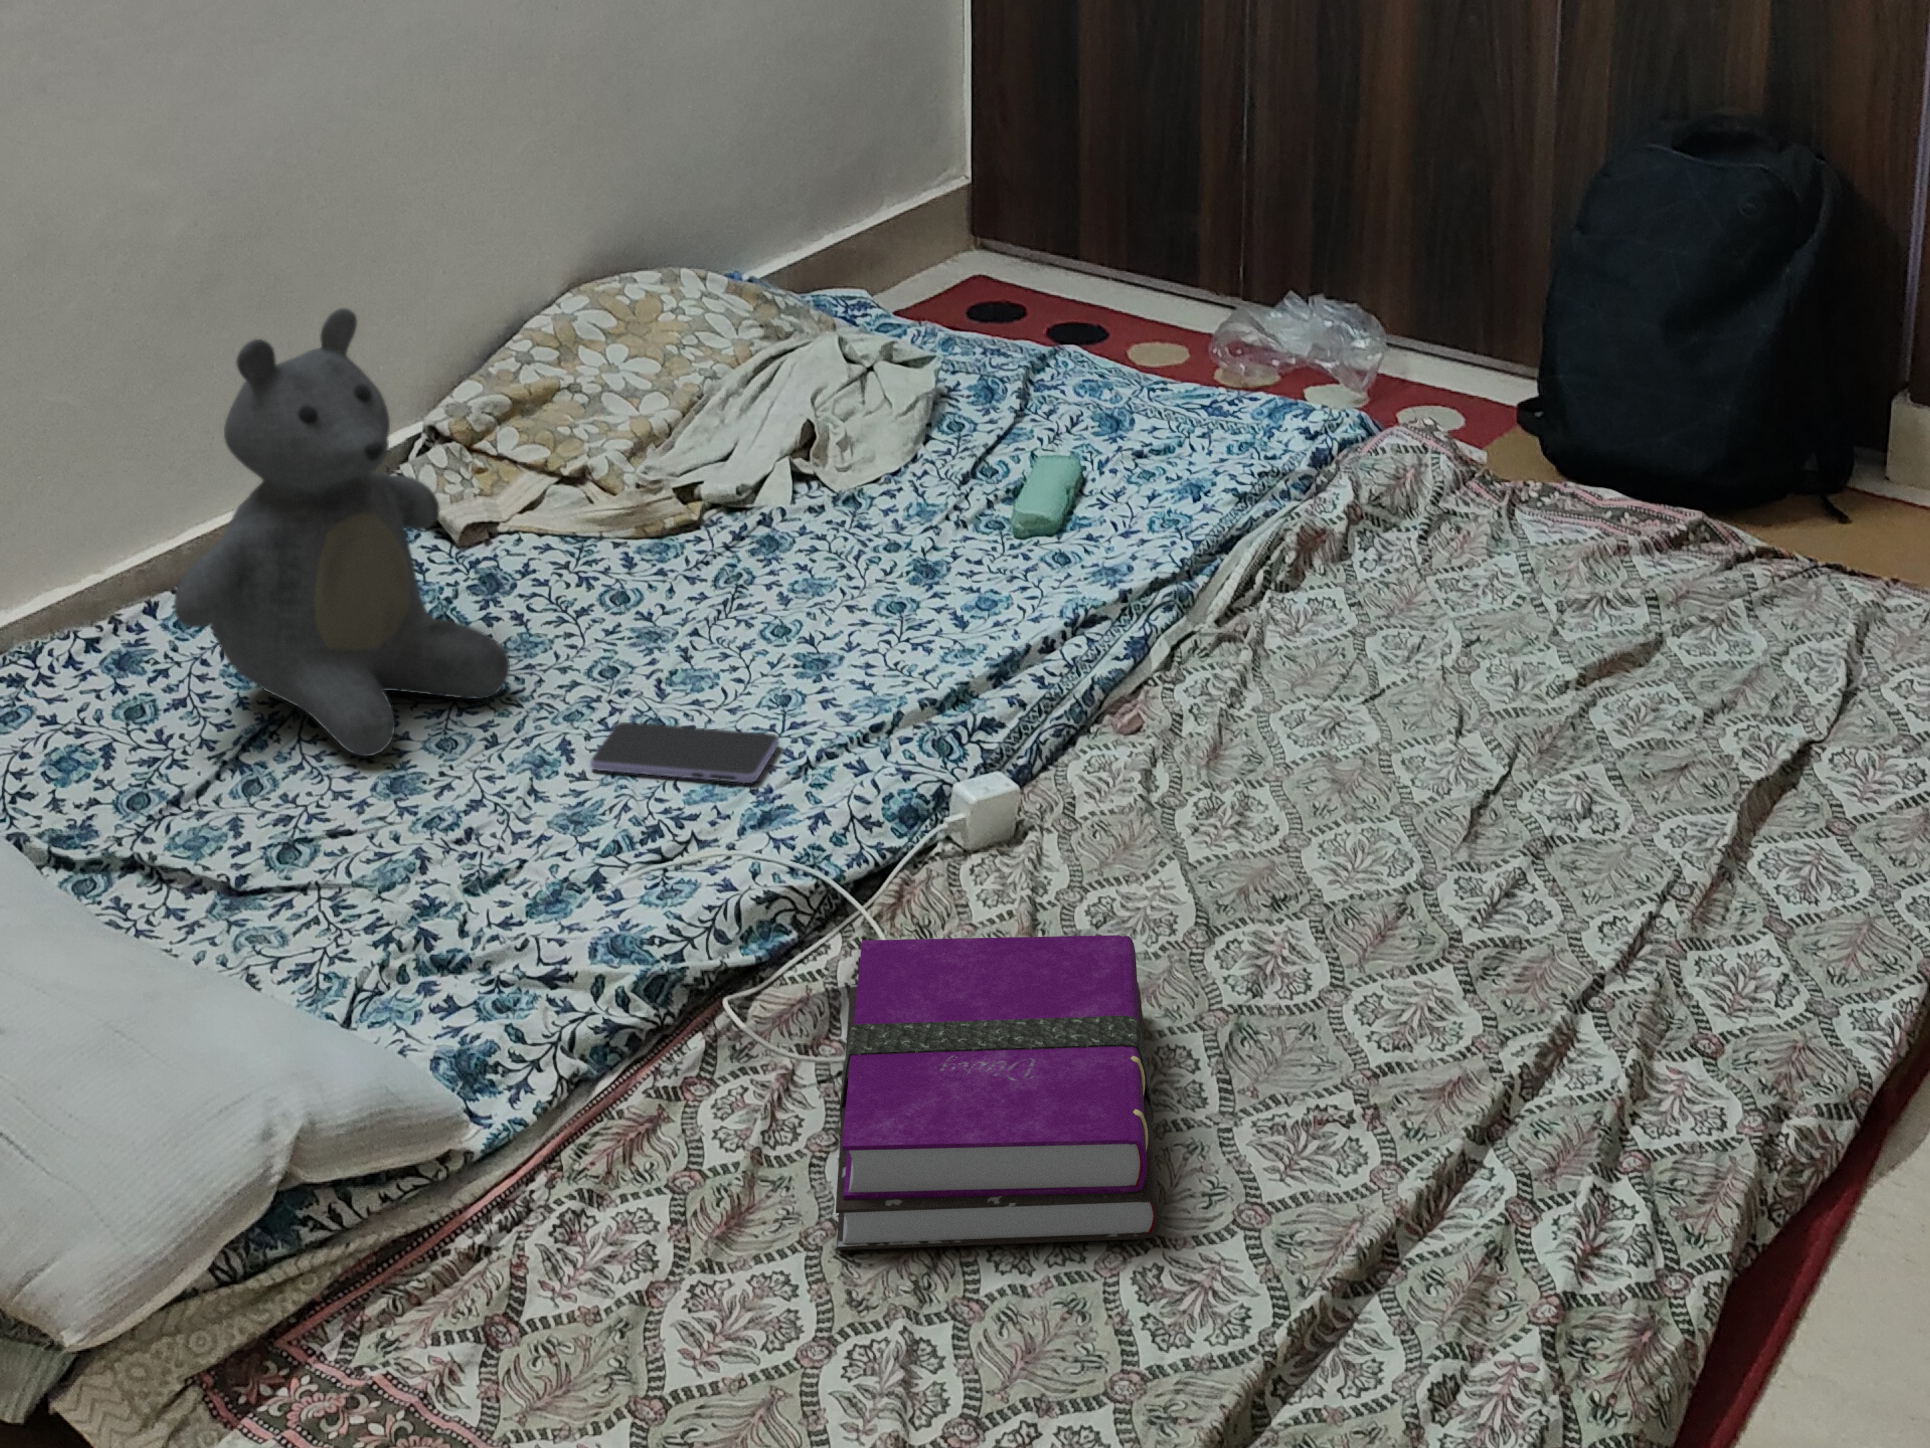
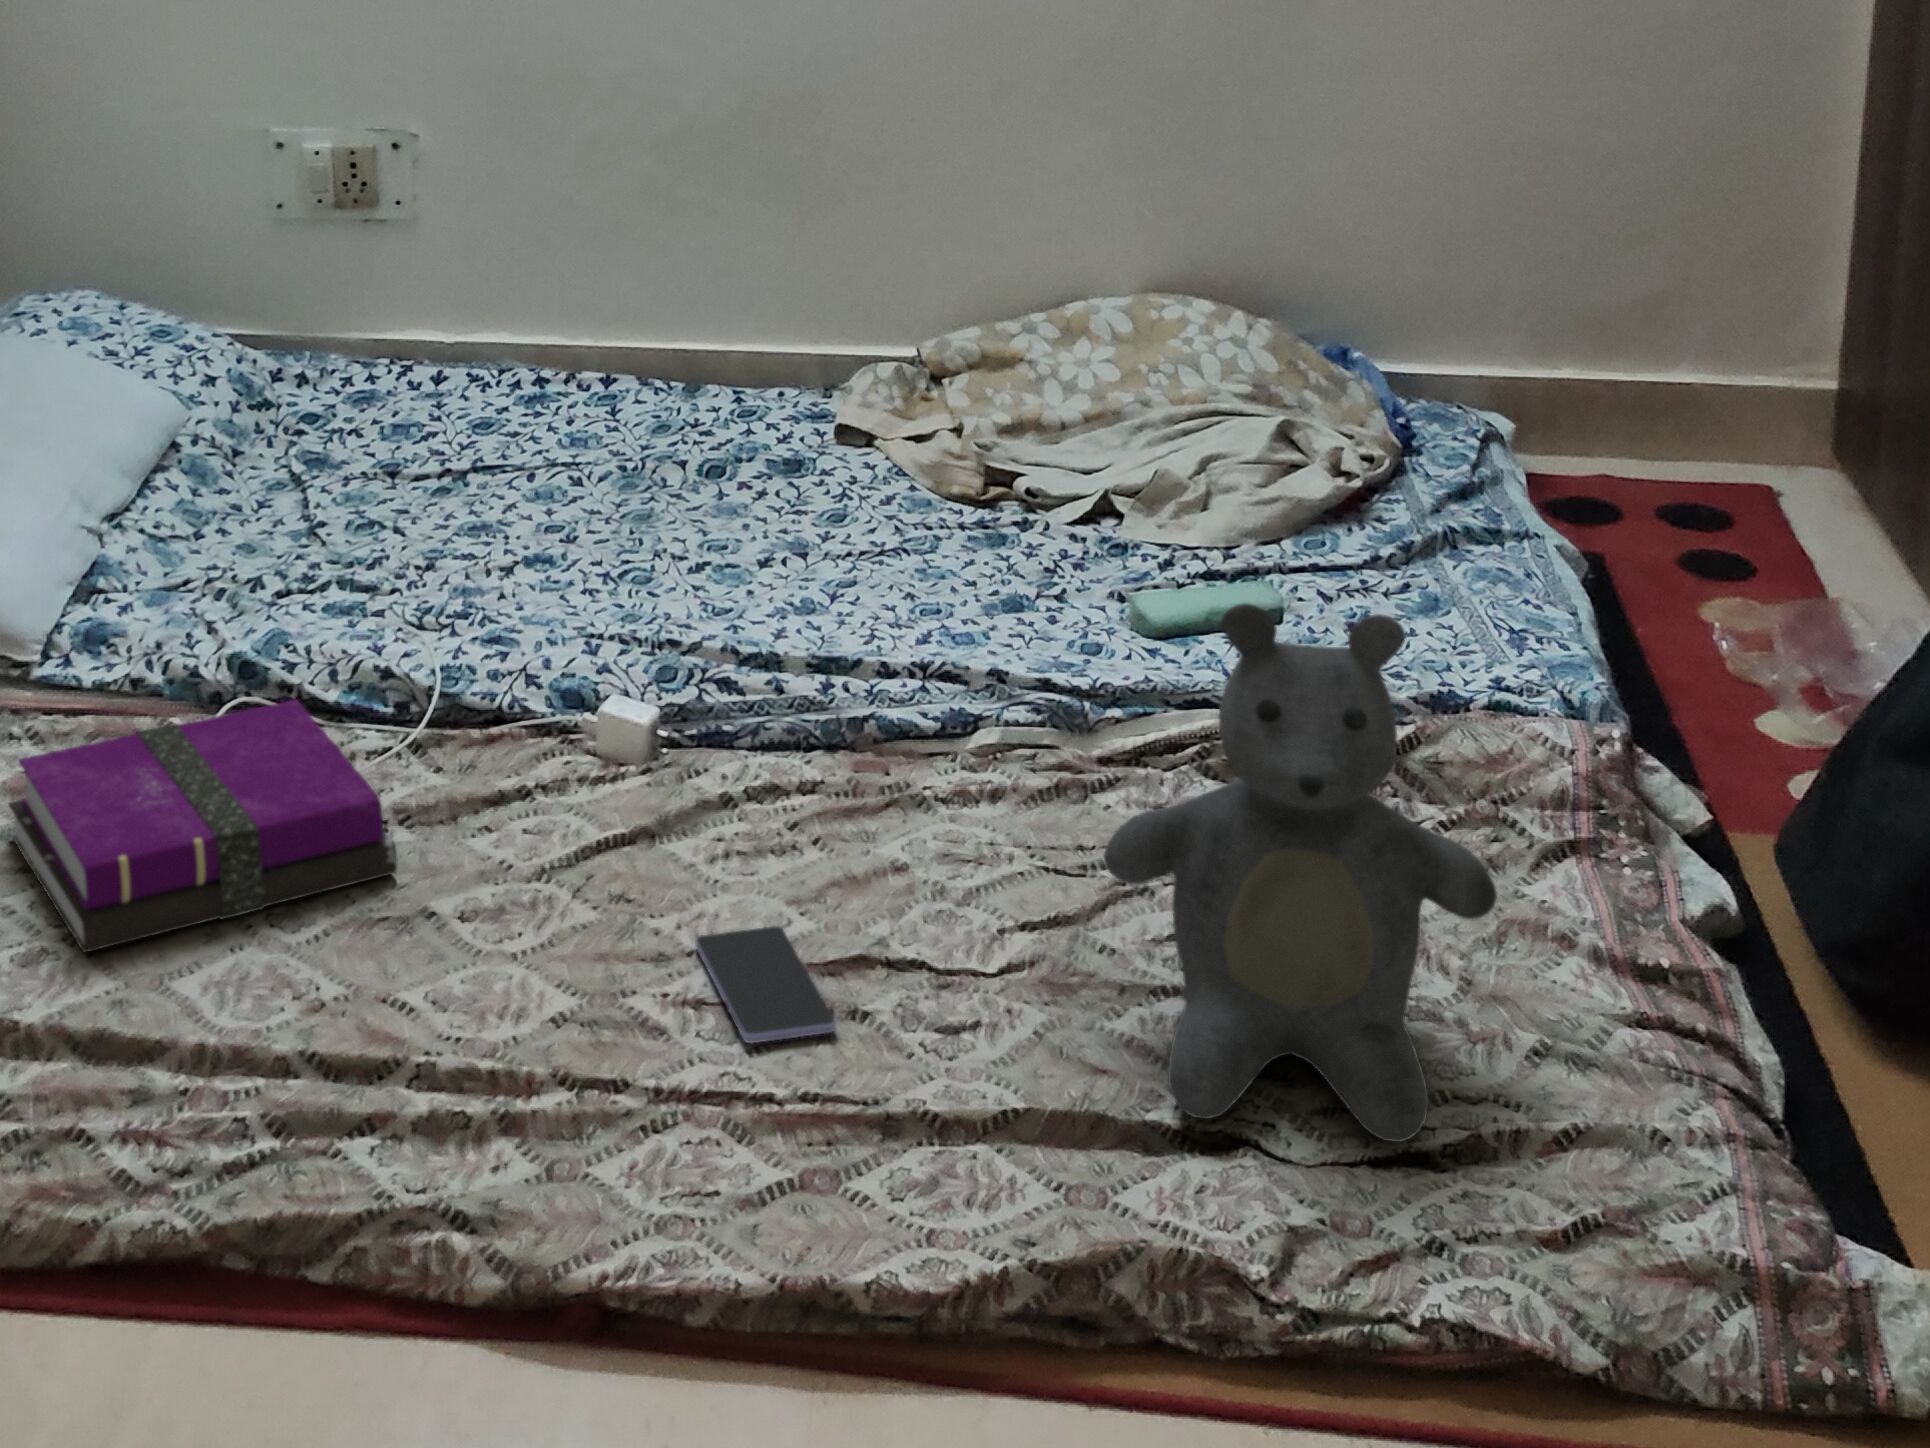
teddy bear: present [174,308,510,756] -> present [1104,603,1497,1142]
smartphone: present [590,722,779,783] -> present [695,926,836,1043]

